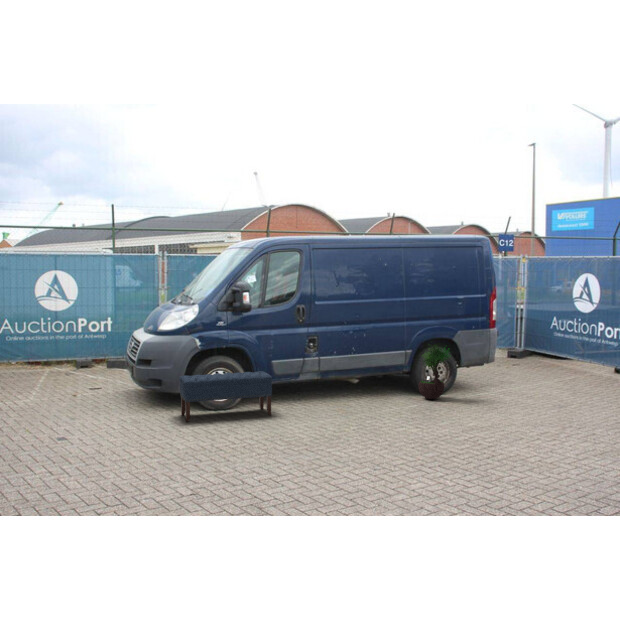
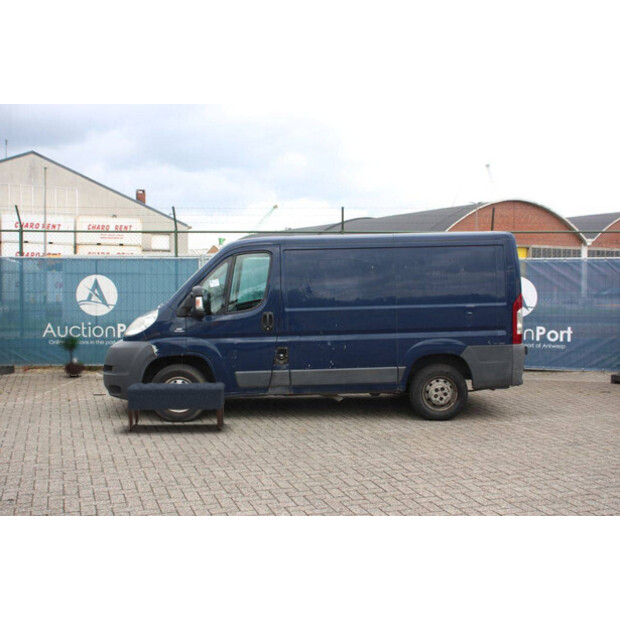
potted tree: present [419,346,448,399] -> present [58,335,84,377]

